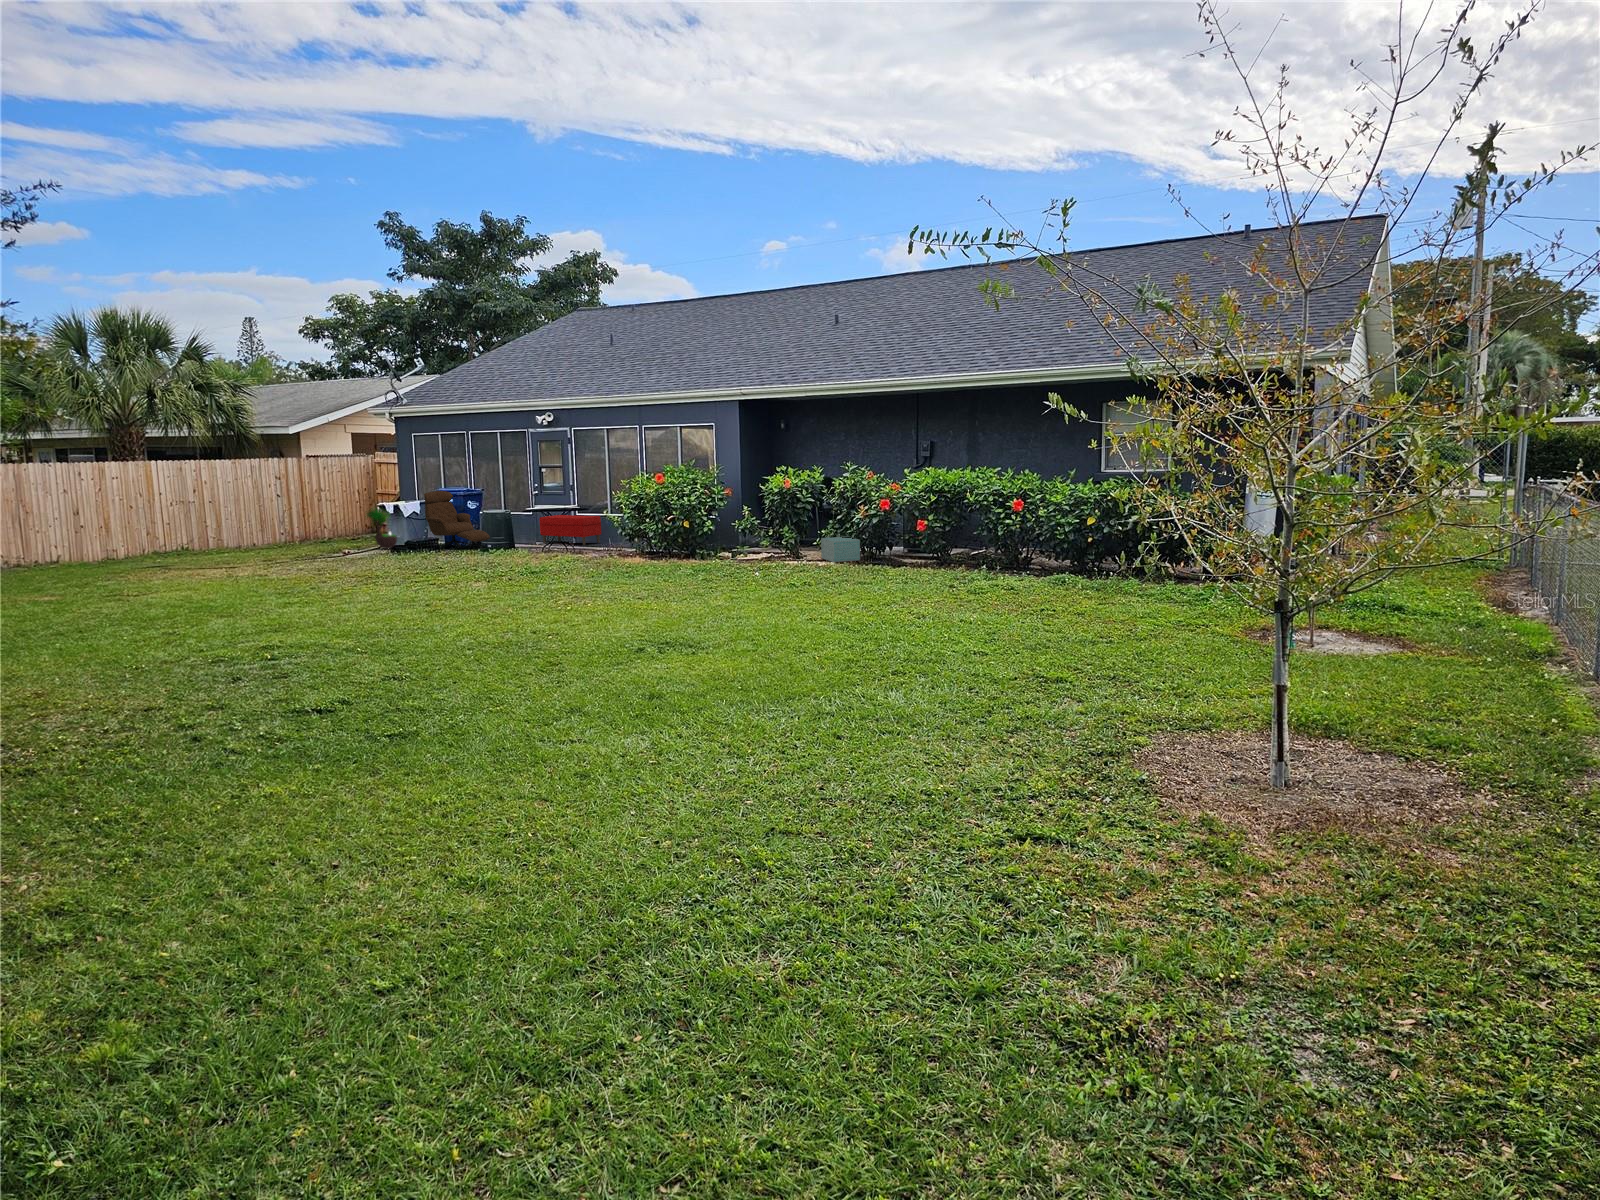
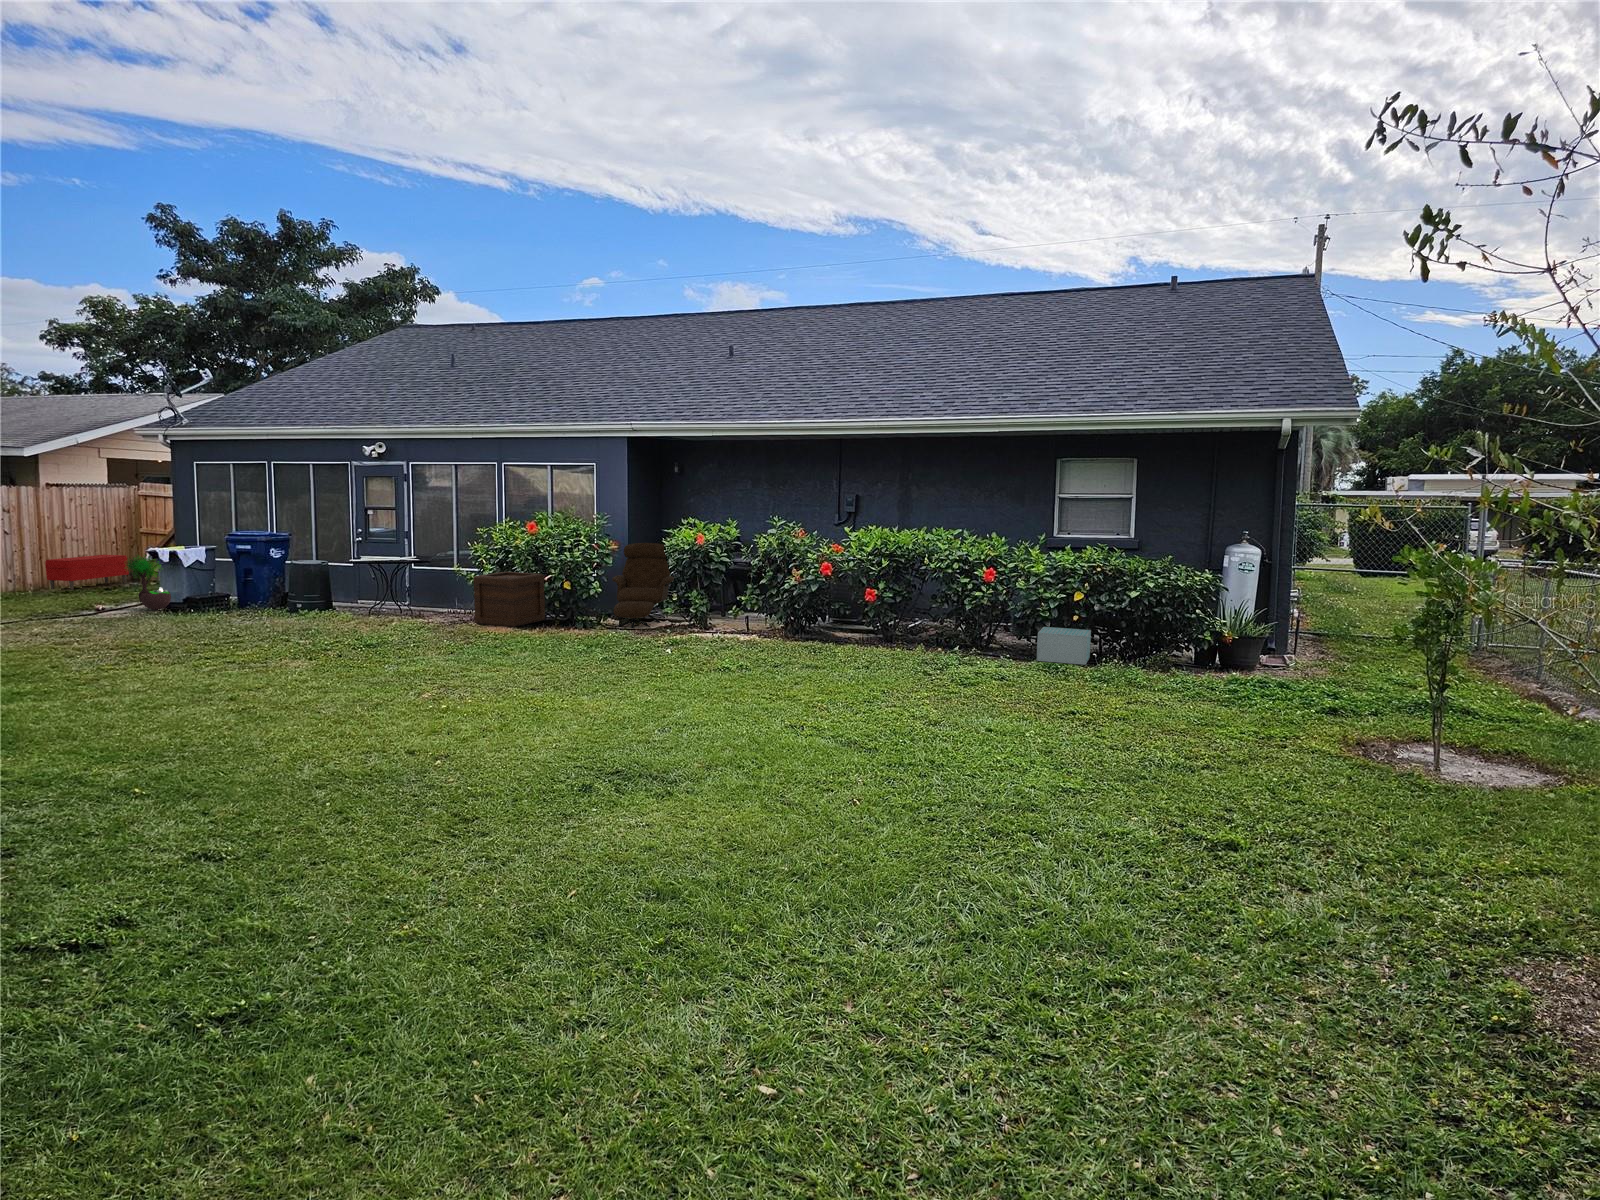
lounge chair: present [424,491,490,550] -> present [612,543,674,629]
wooden crate: none [612,514,670,558] -> present [474,572,545,627]
bench: present [540,515,601,545] -> present [45,555,129,590]
storage box: present [821,537,860,562] -> present [1037,627,1091,665]

